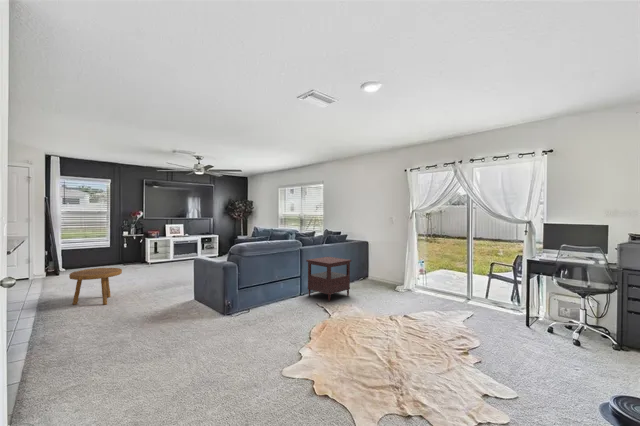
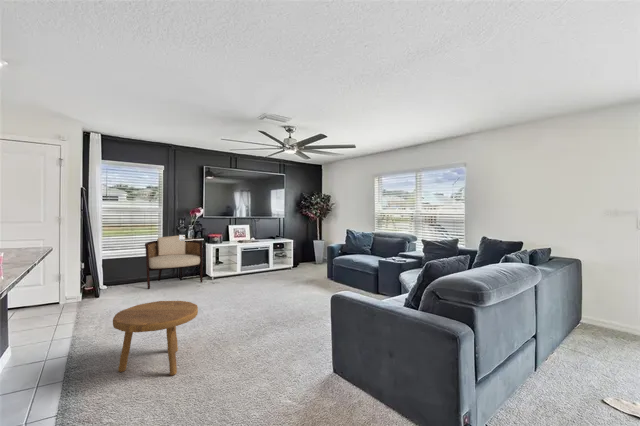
armchair: none [95,232,141,271] -> present [145,236,202,289]
side table: present [306,257,351,302] -> none [523,287,614,386]

